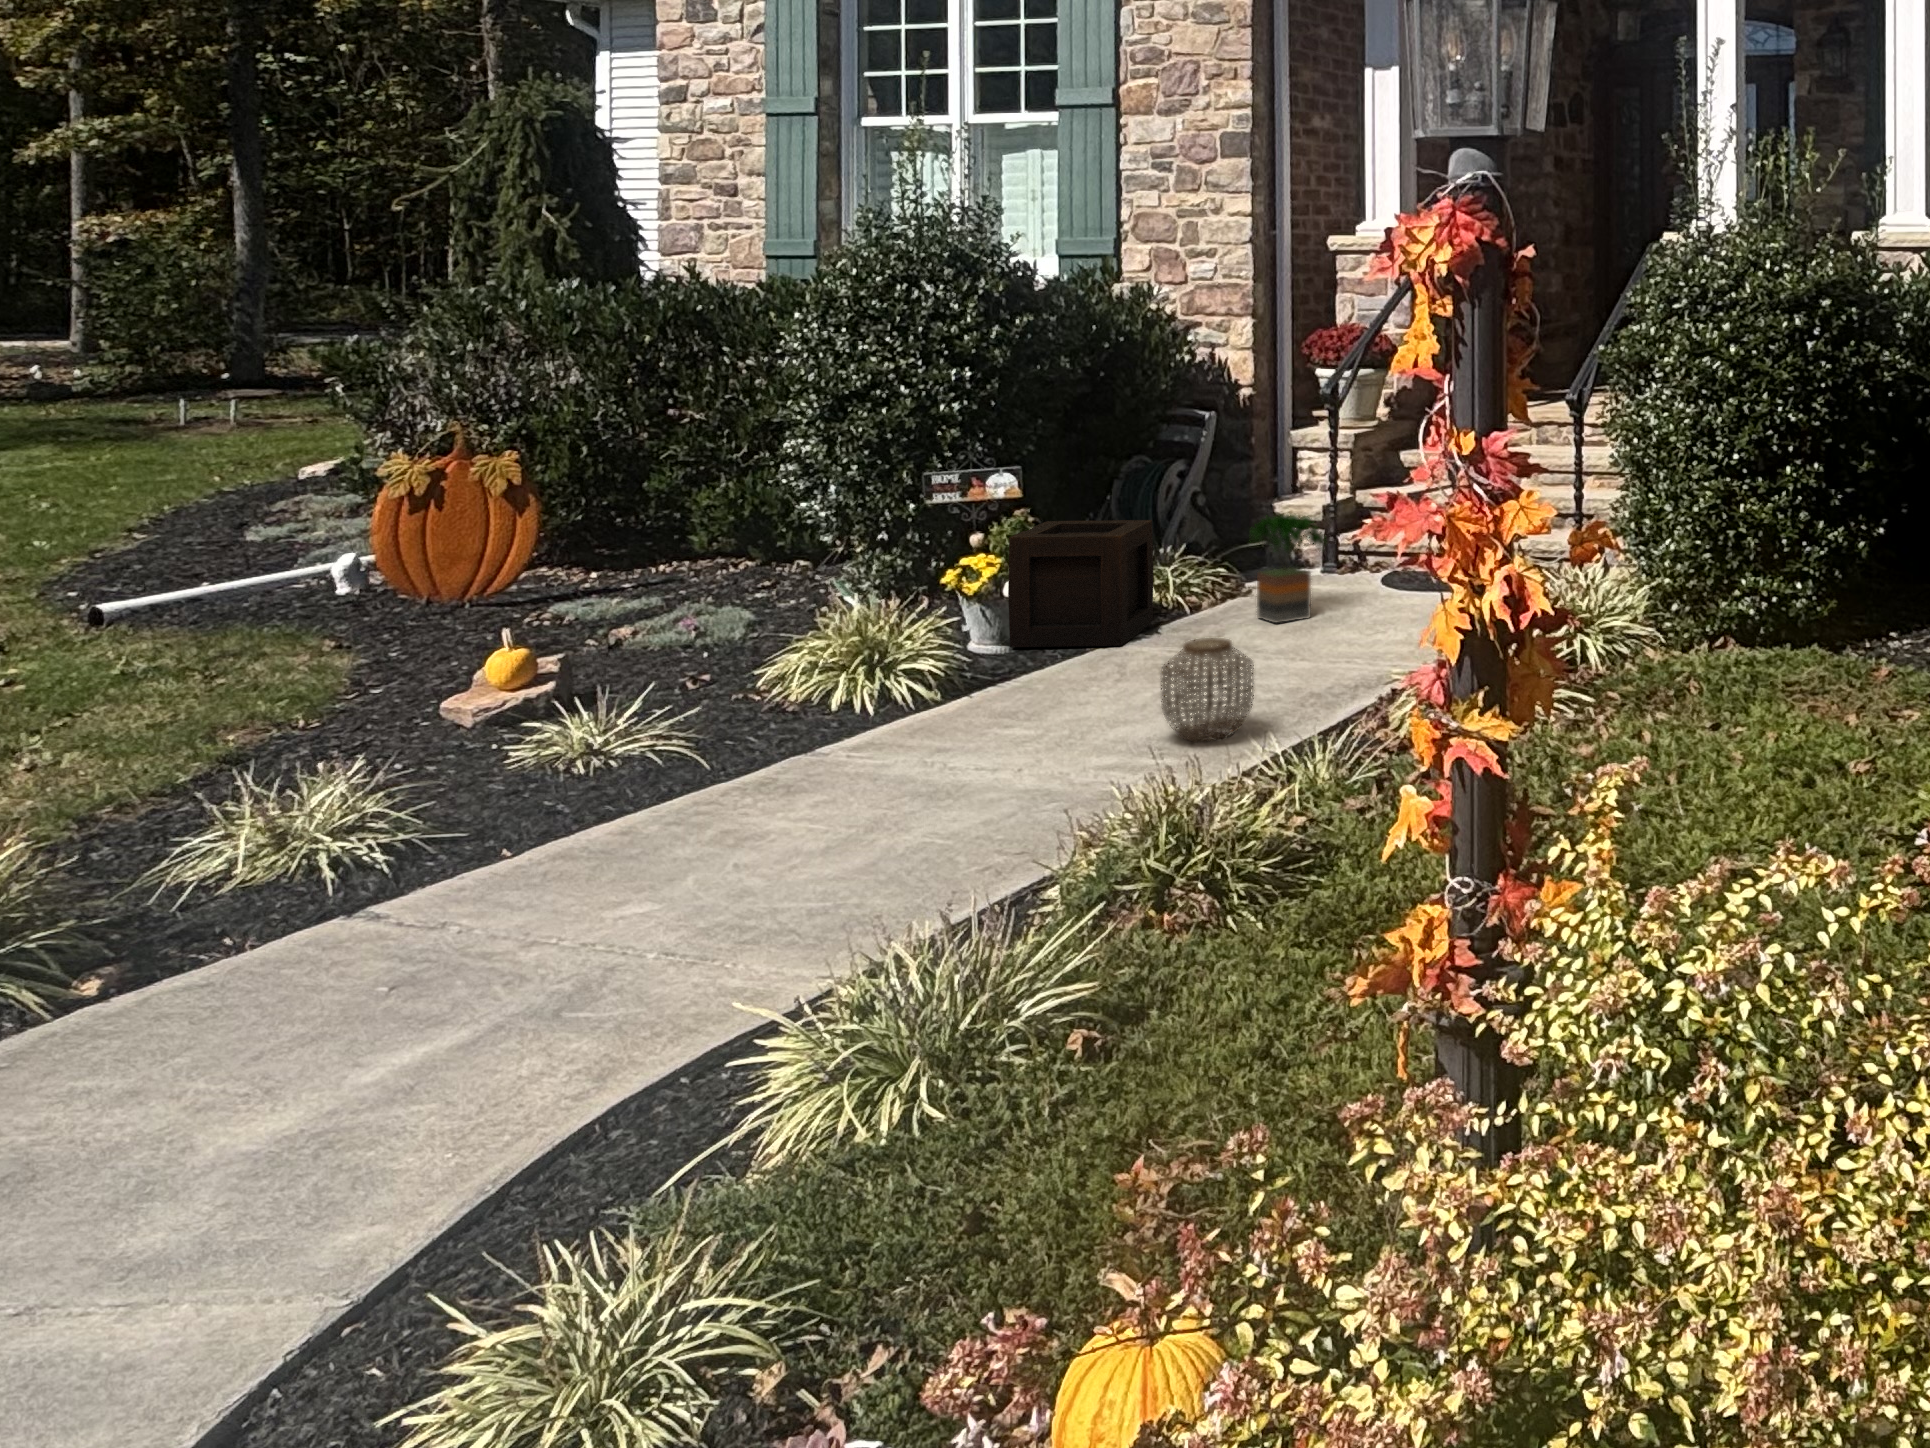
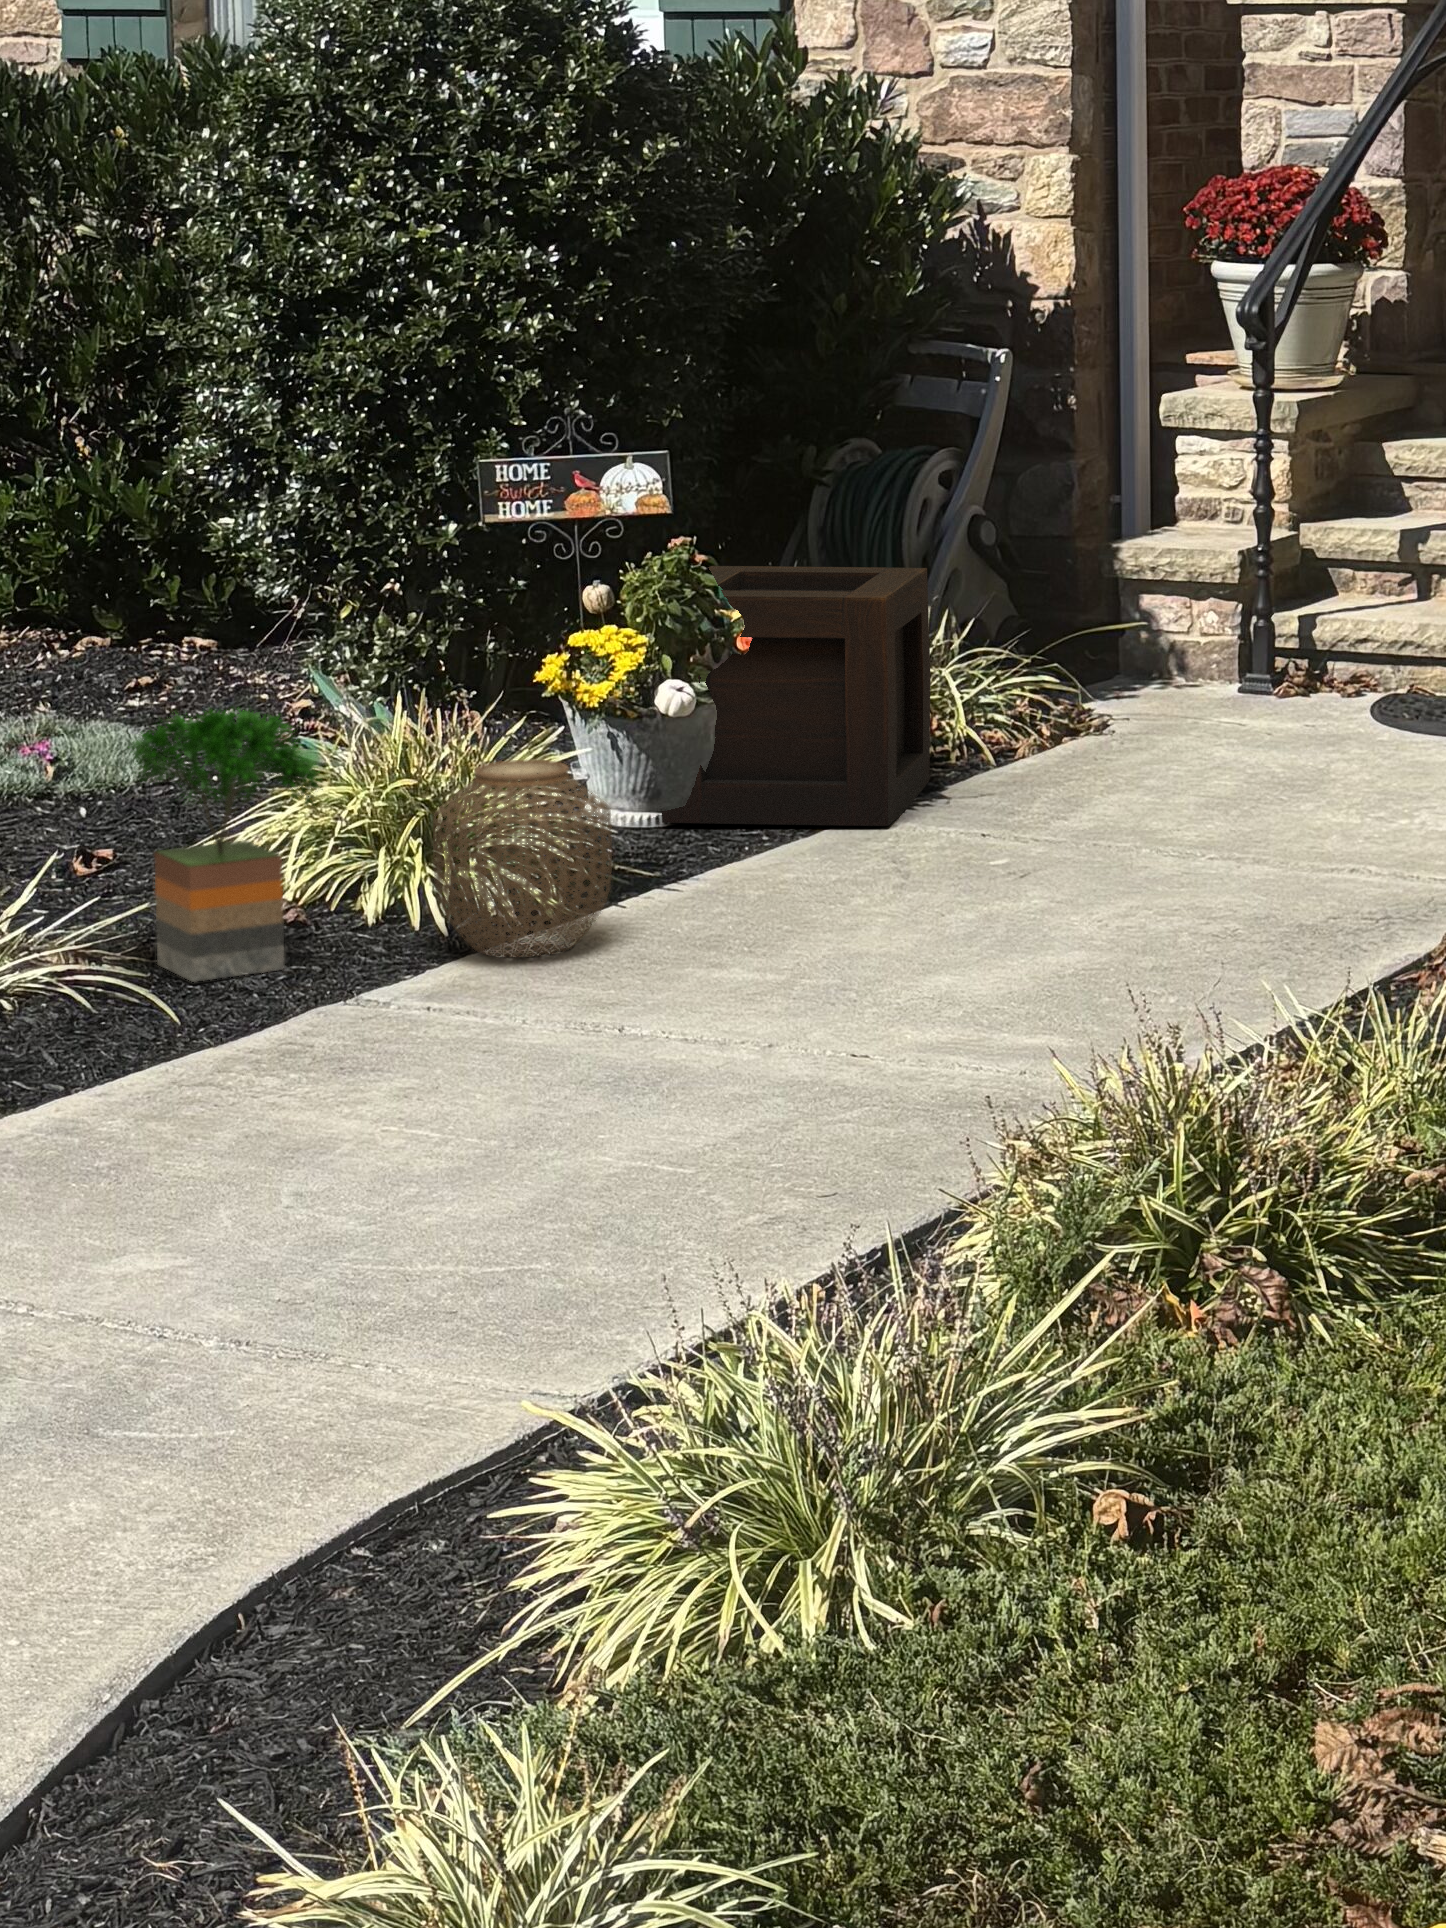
potted tree: present [1251,515,1326,623] -> present [132,710,323,982]
woven basket: present [1161,638,1254,741] -> present [433,760,612,957]

